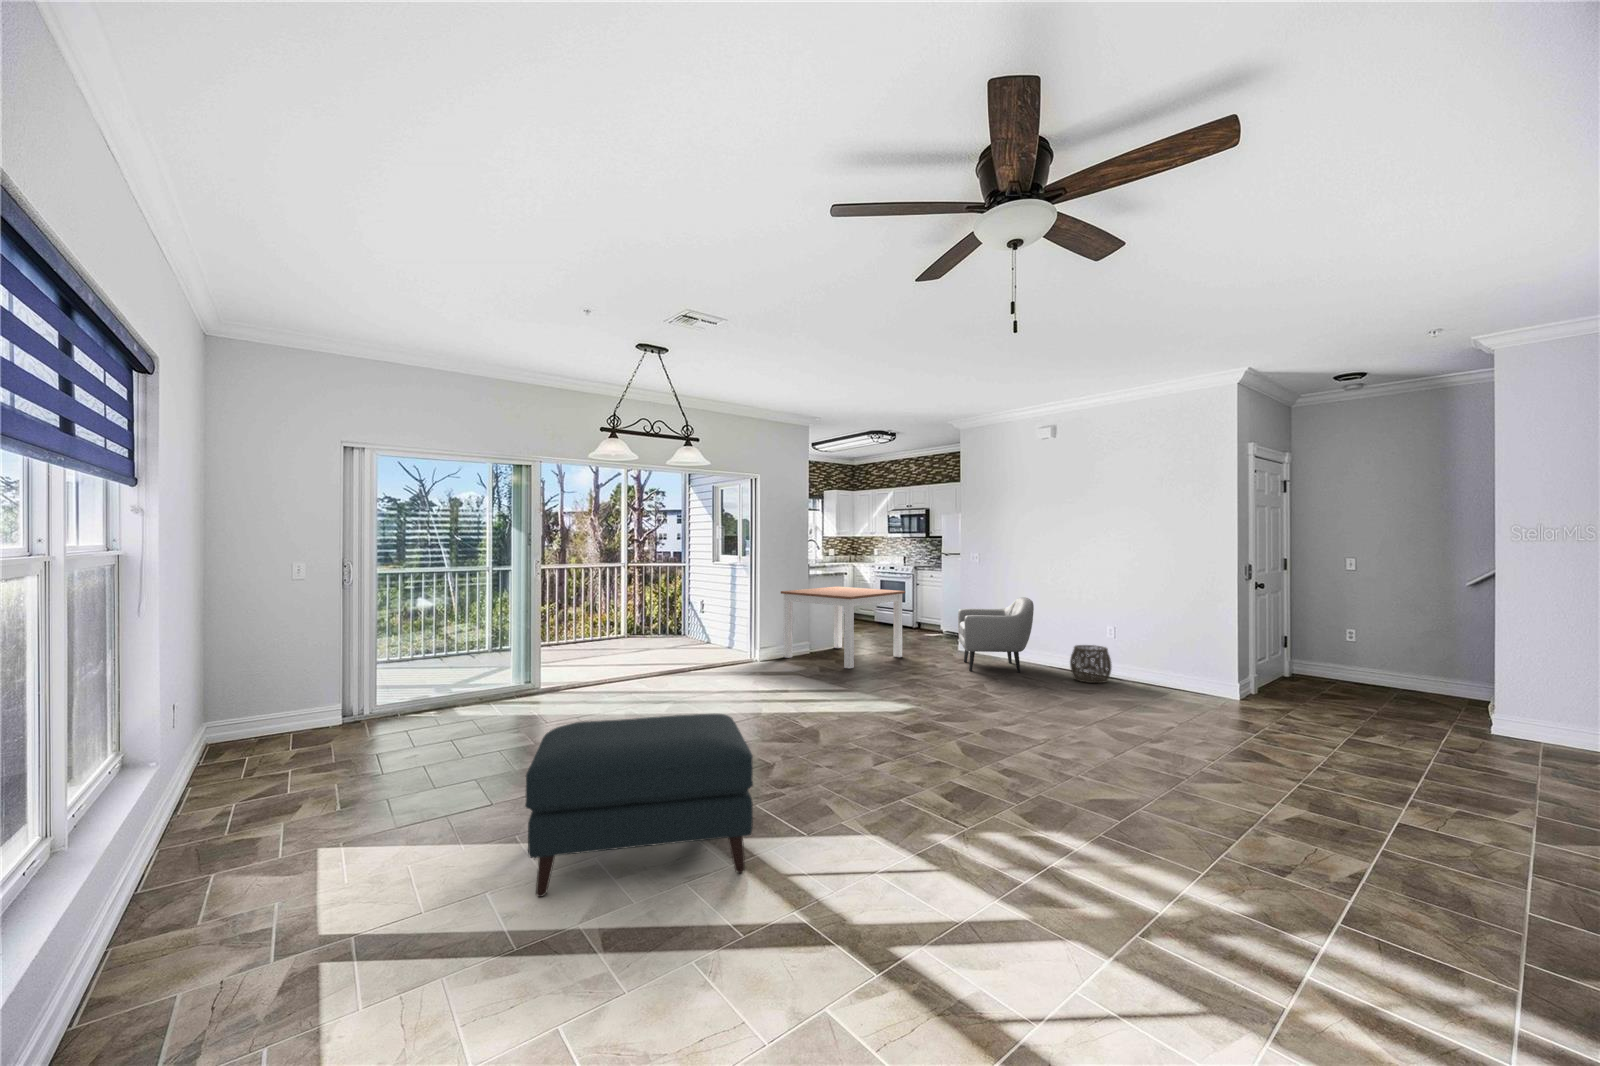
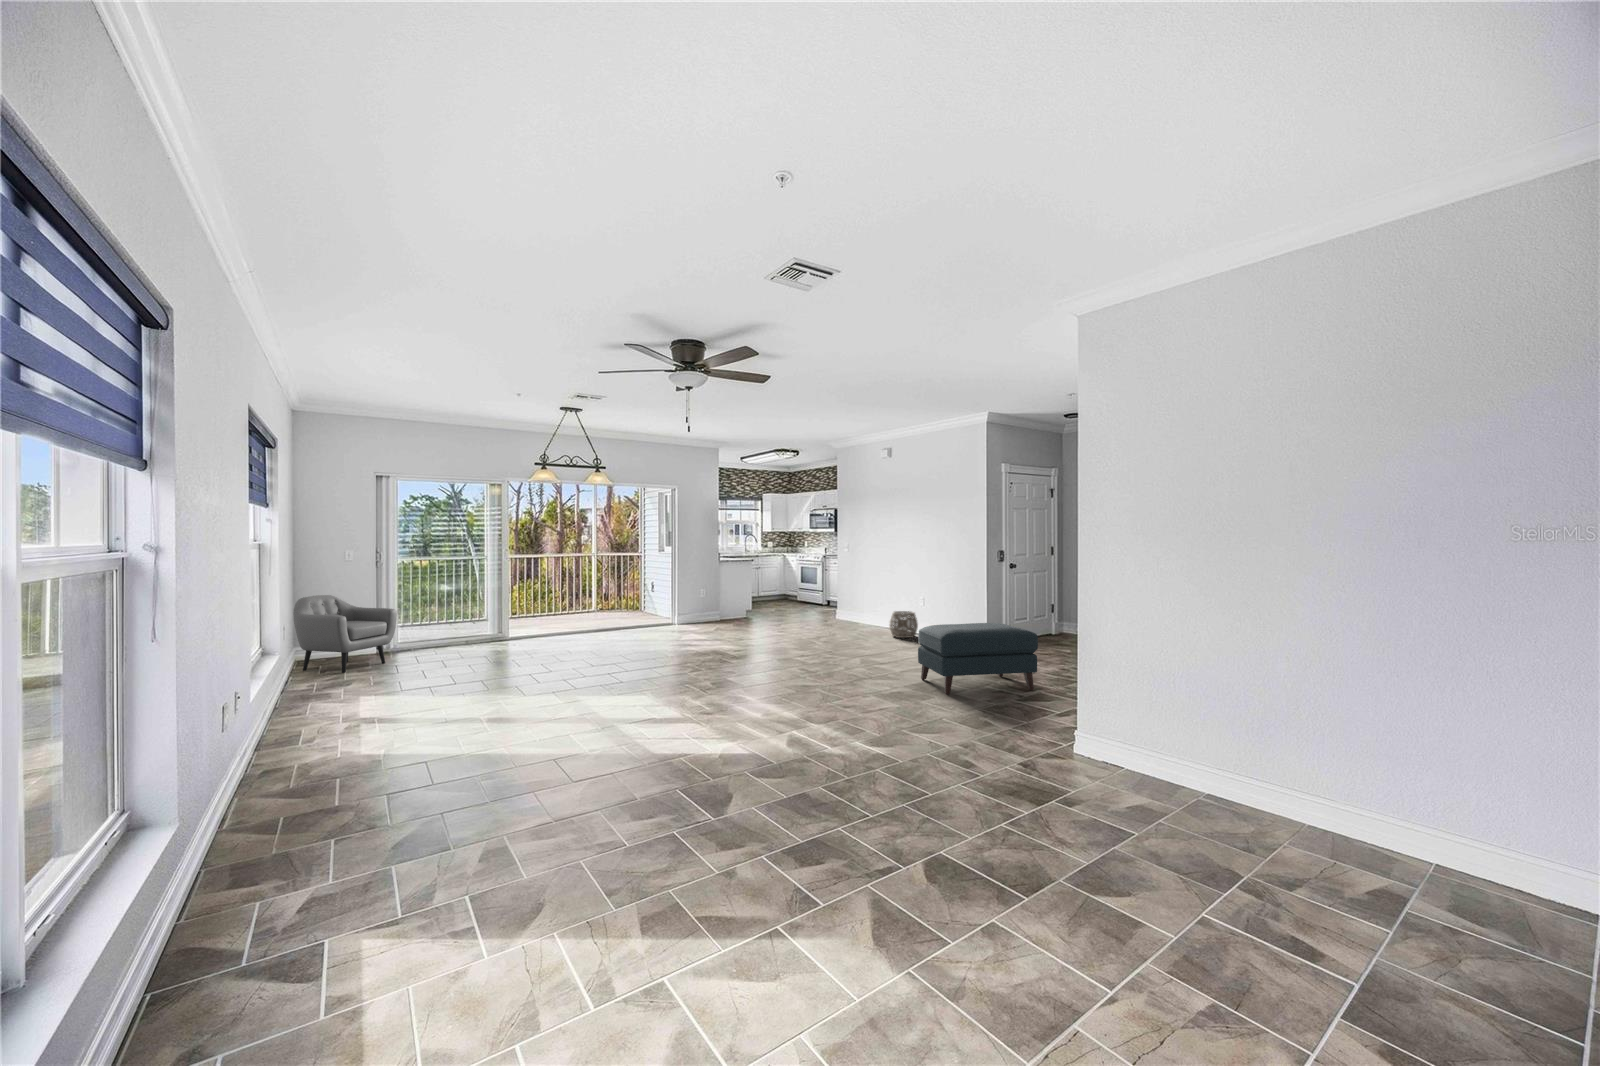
dining table: present [781,586,905,668] -> none [695,571,790,630]
armchair: present [958,597,1034,672] -> present [293,595,397,673]
ottoman: present [525,714,753,897] -> present [918,623,1038,694]

